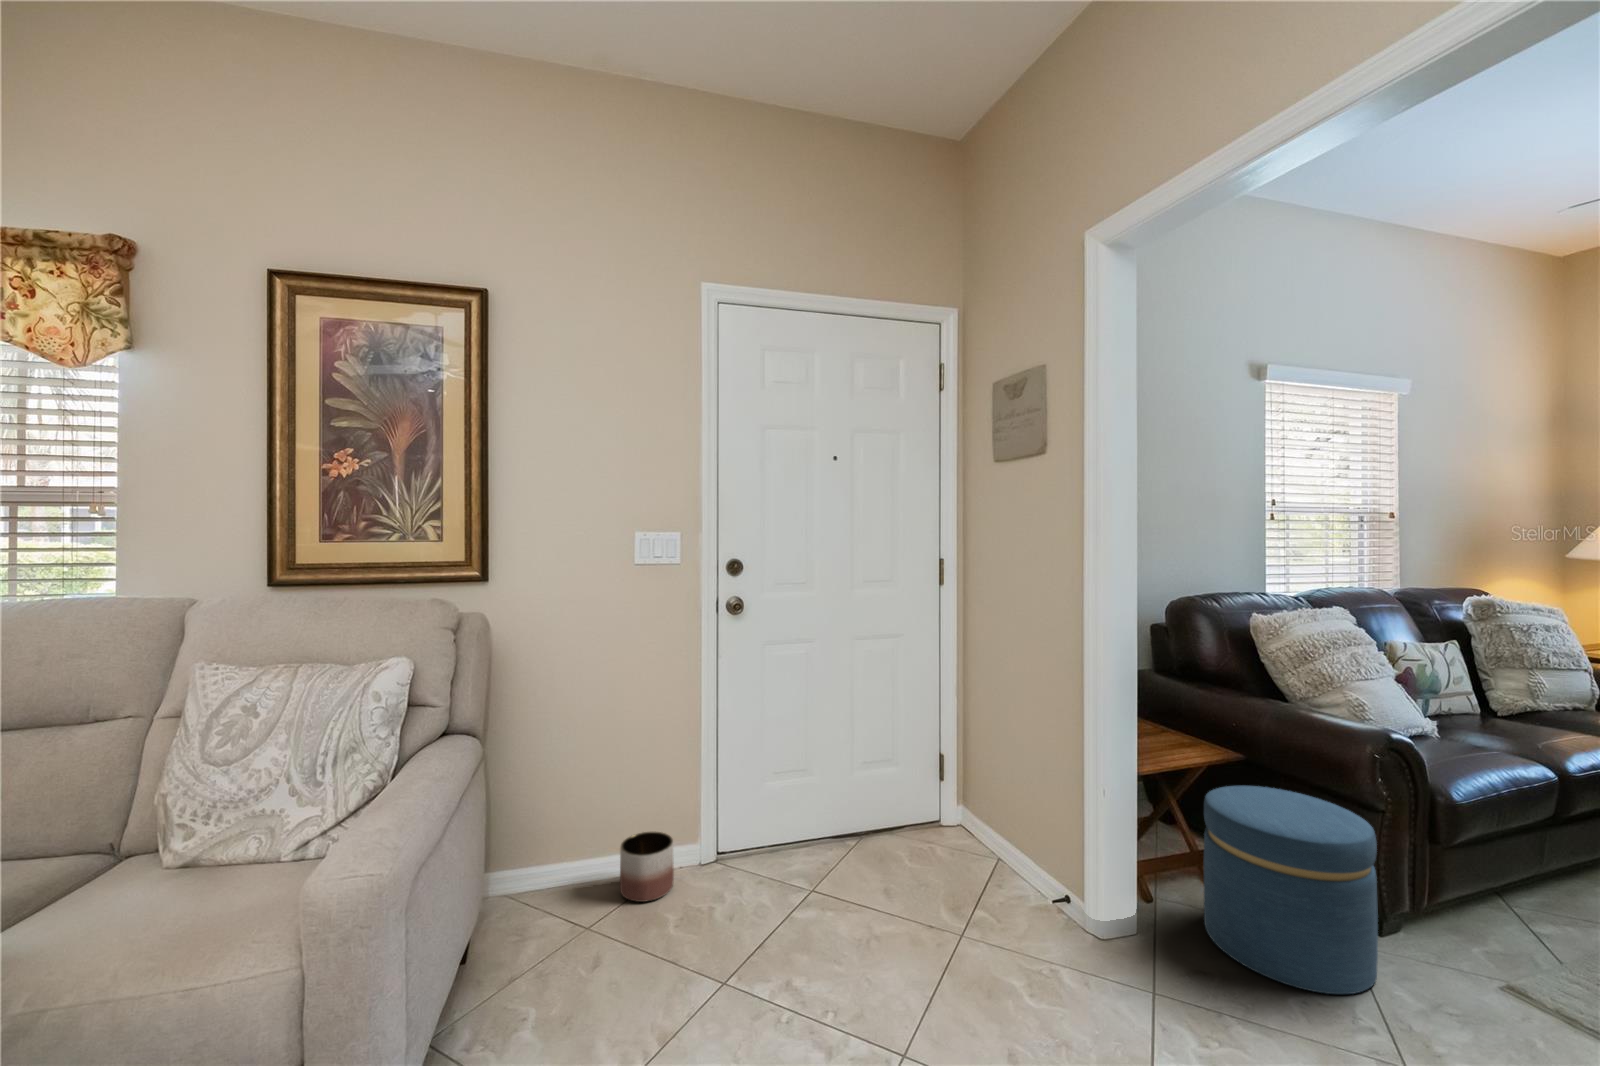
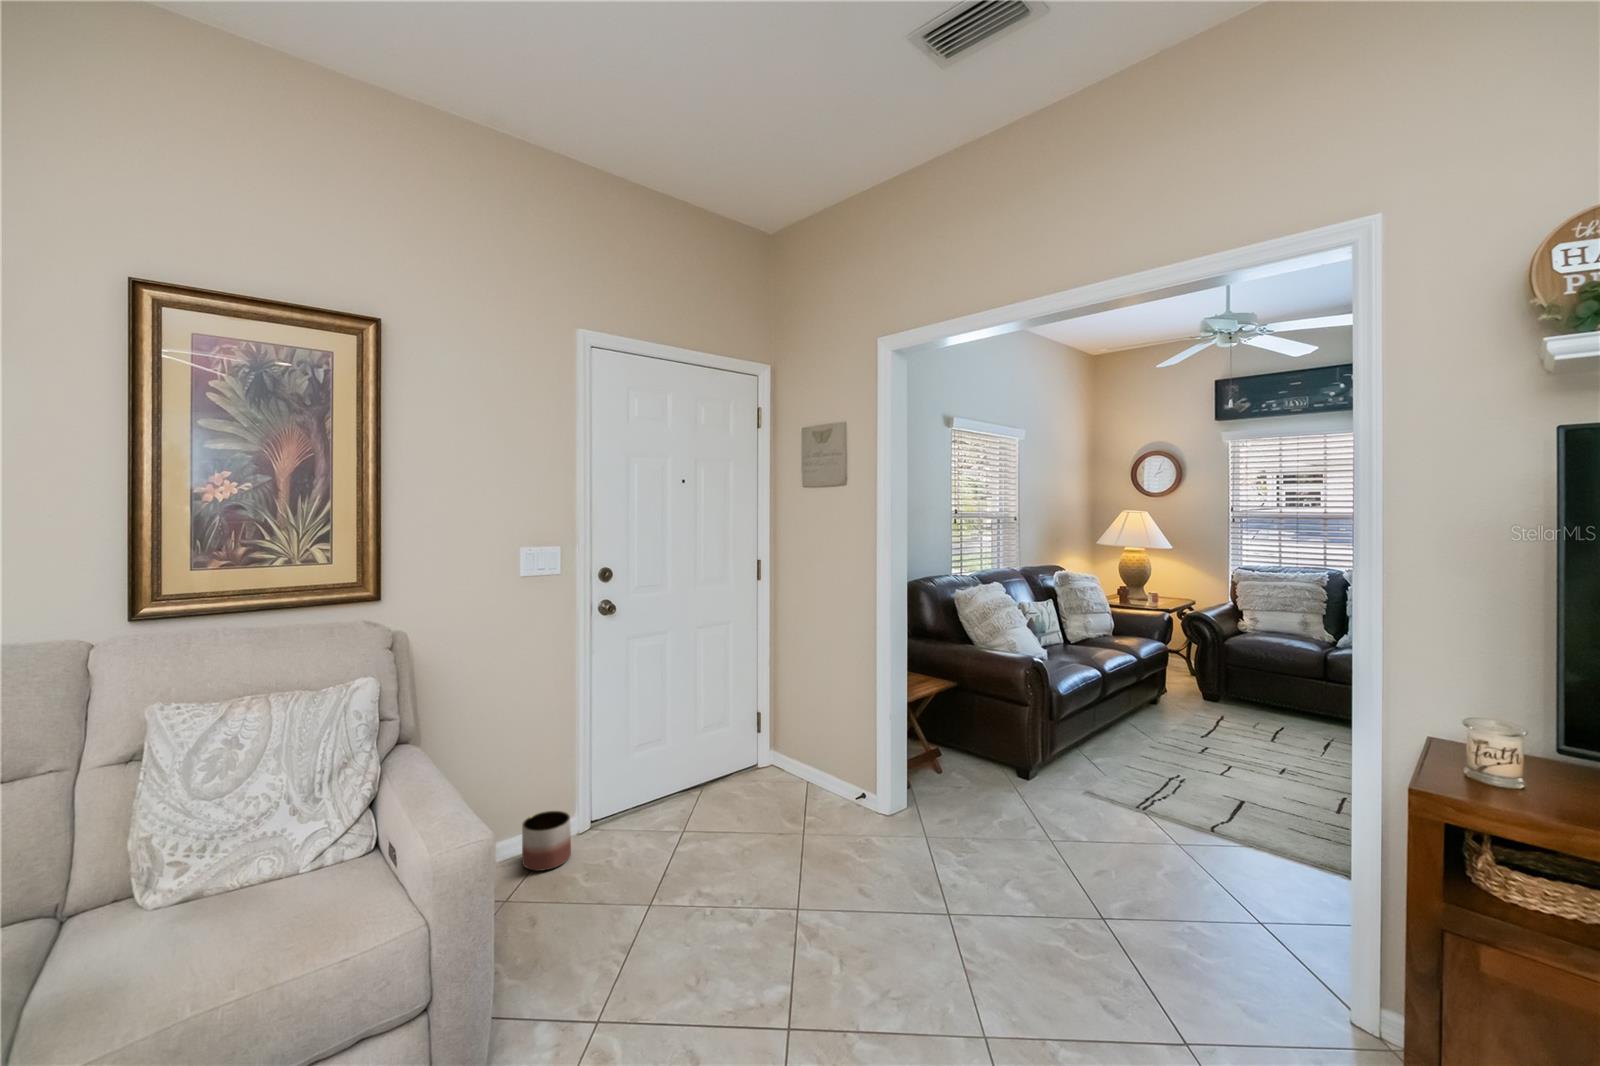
ottoman: present [1204,786,1378,994] -> none [943,701,1029,812]

